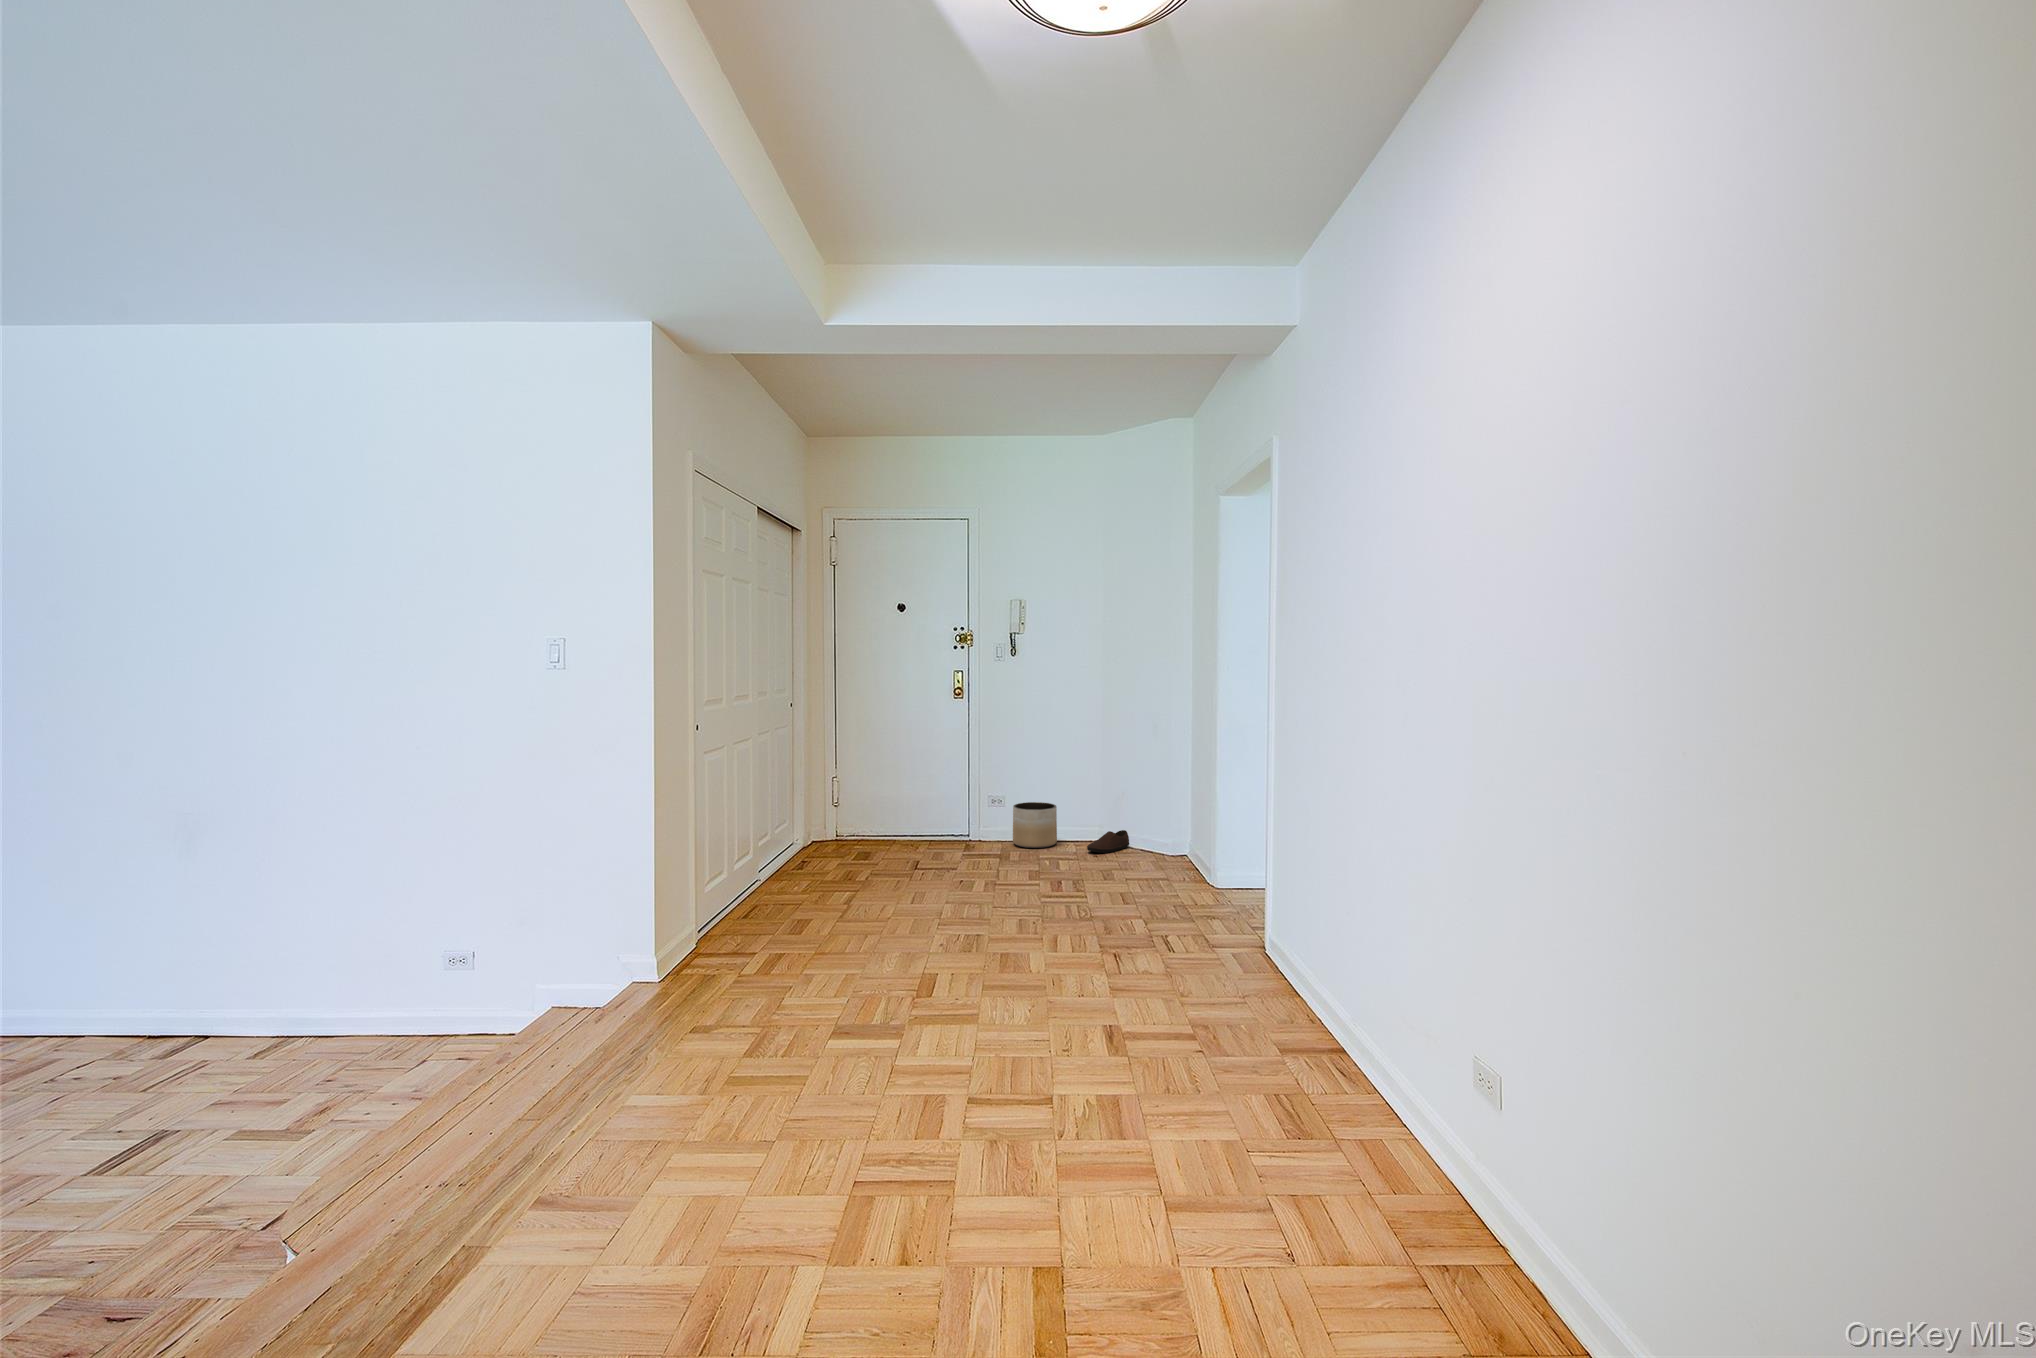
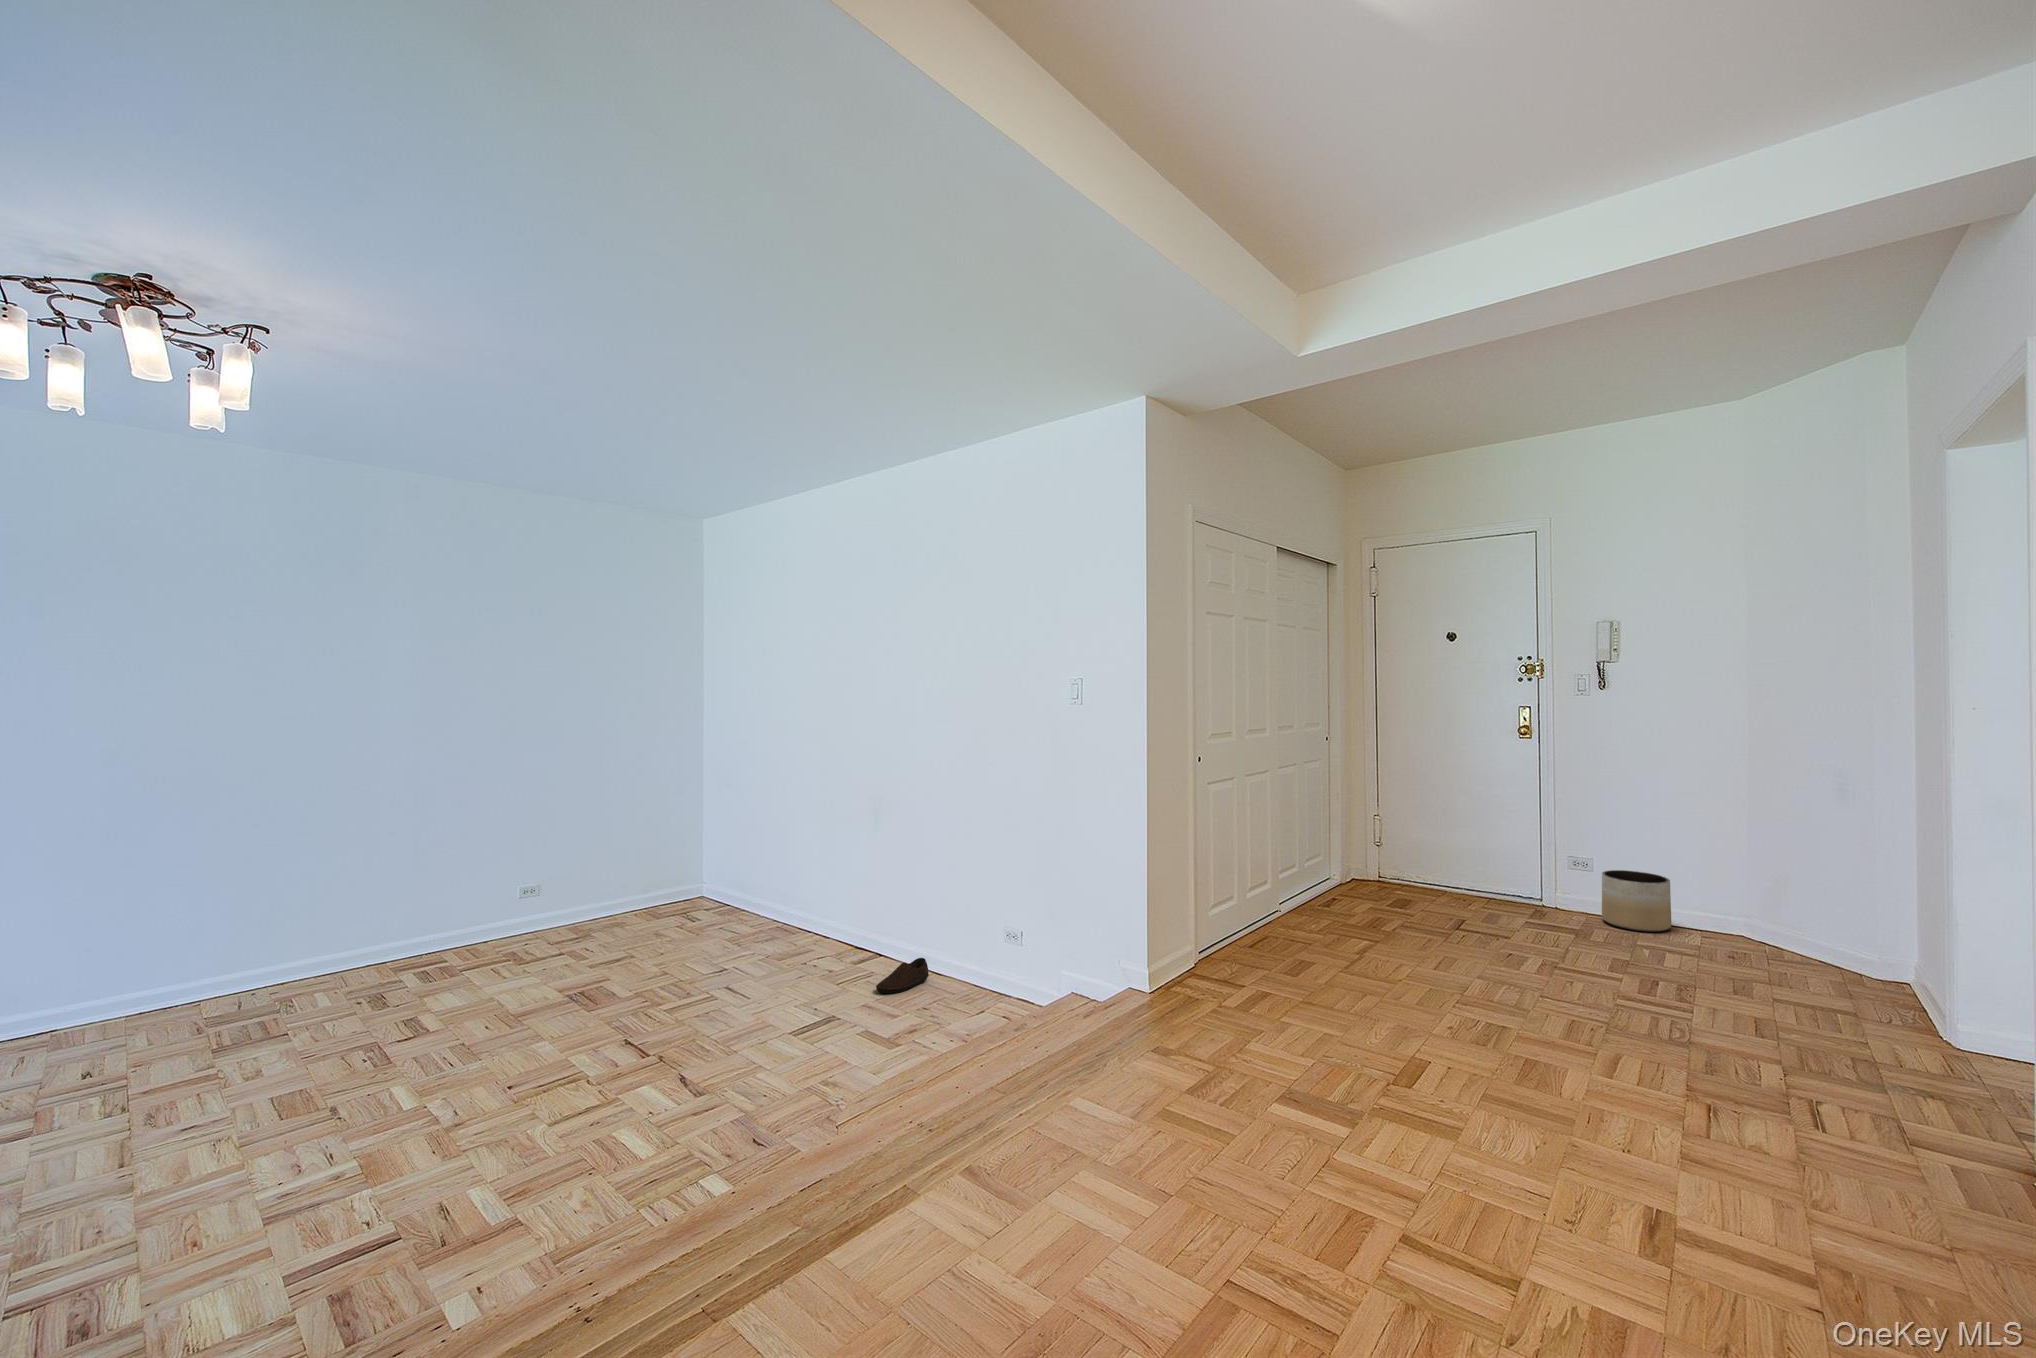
shoe: present [1087,830,1129,853] -> present [876,958,929,994]

